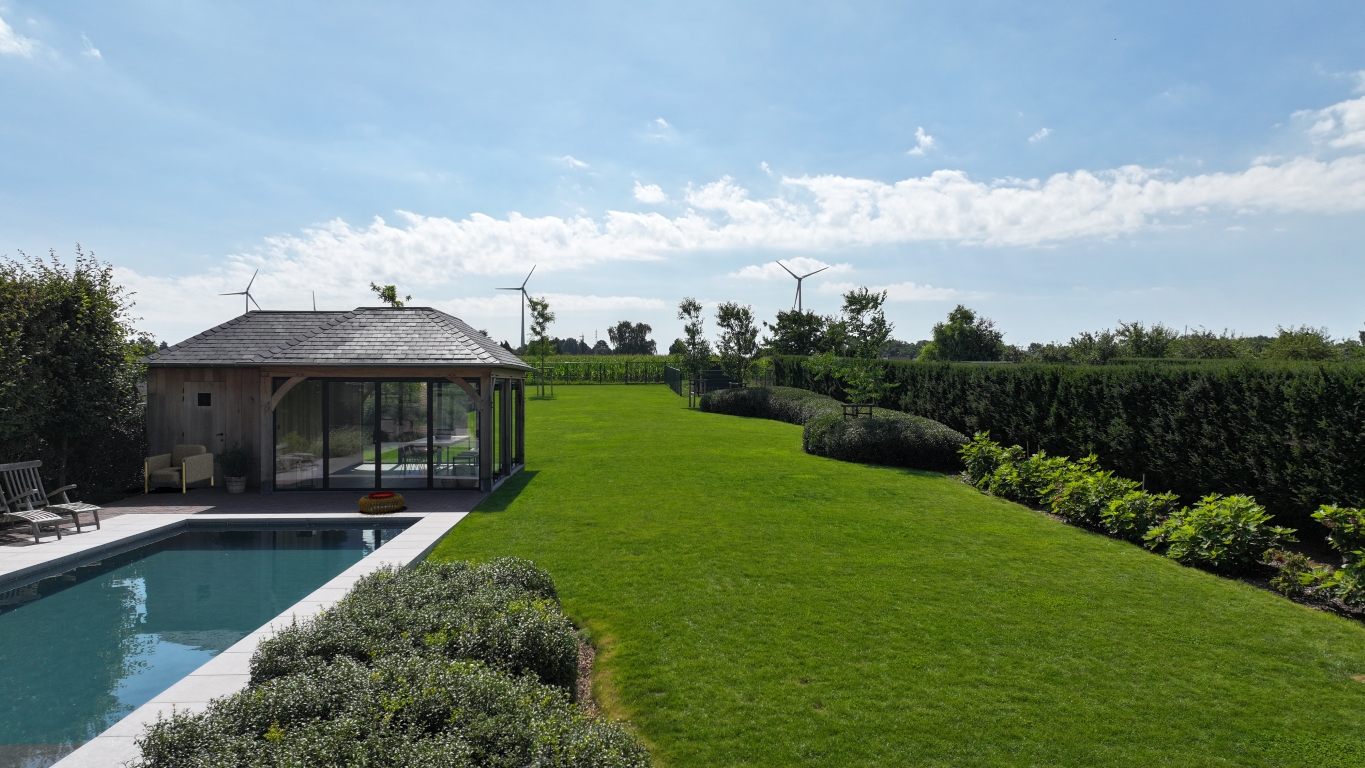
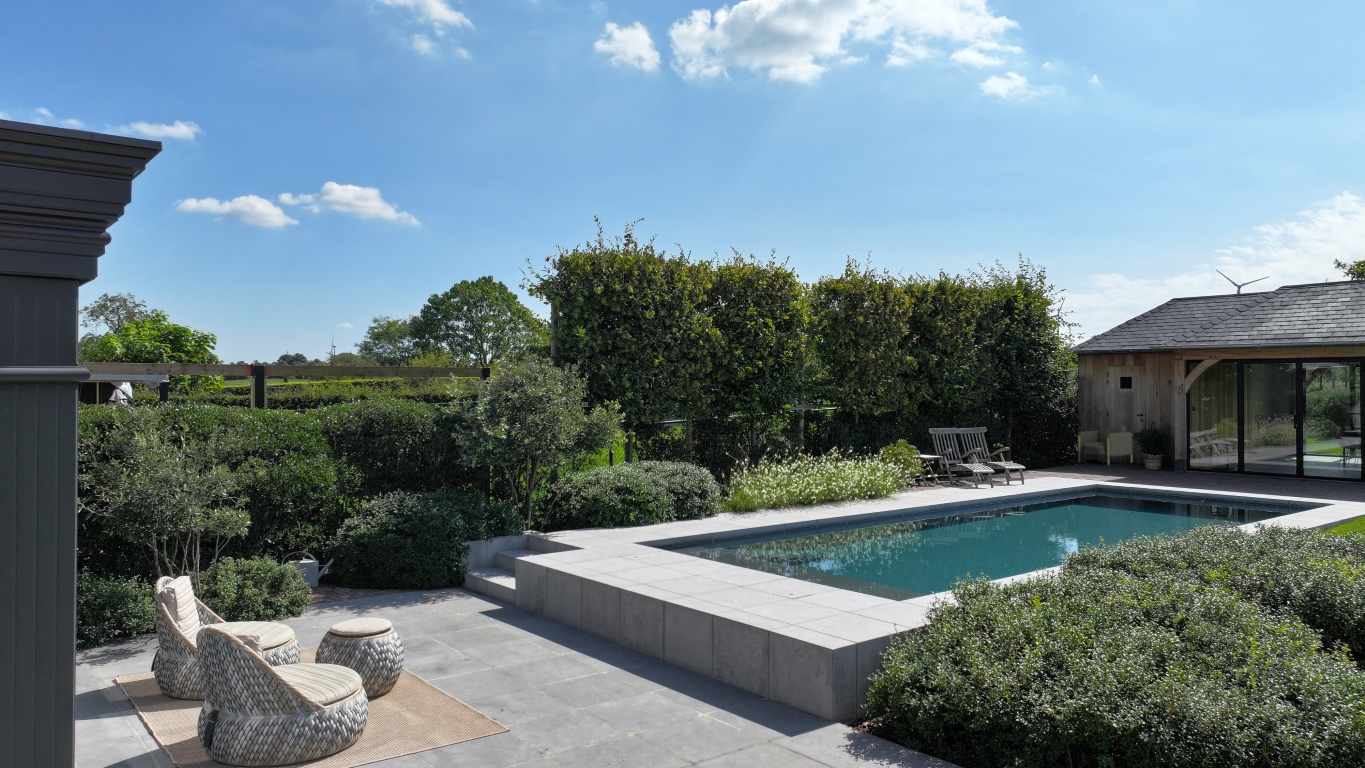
pouf: present [358,492,405,513] -> none [1269,476,1323,496]

